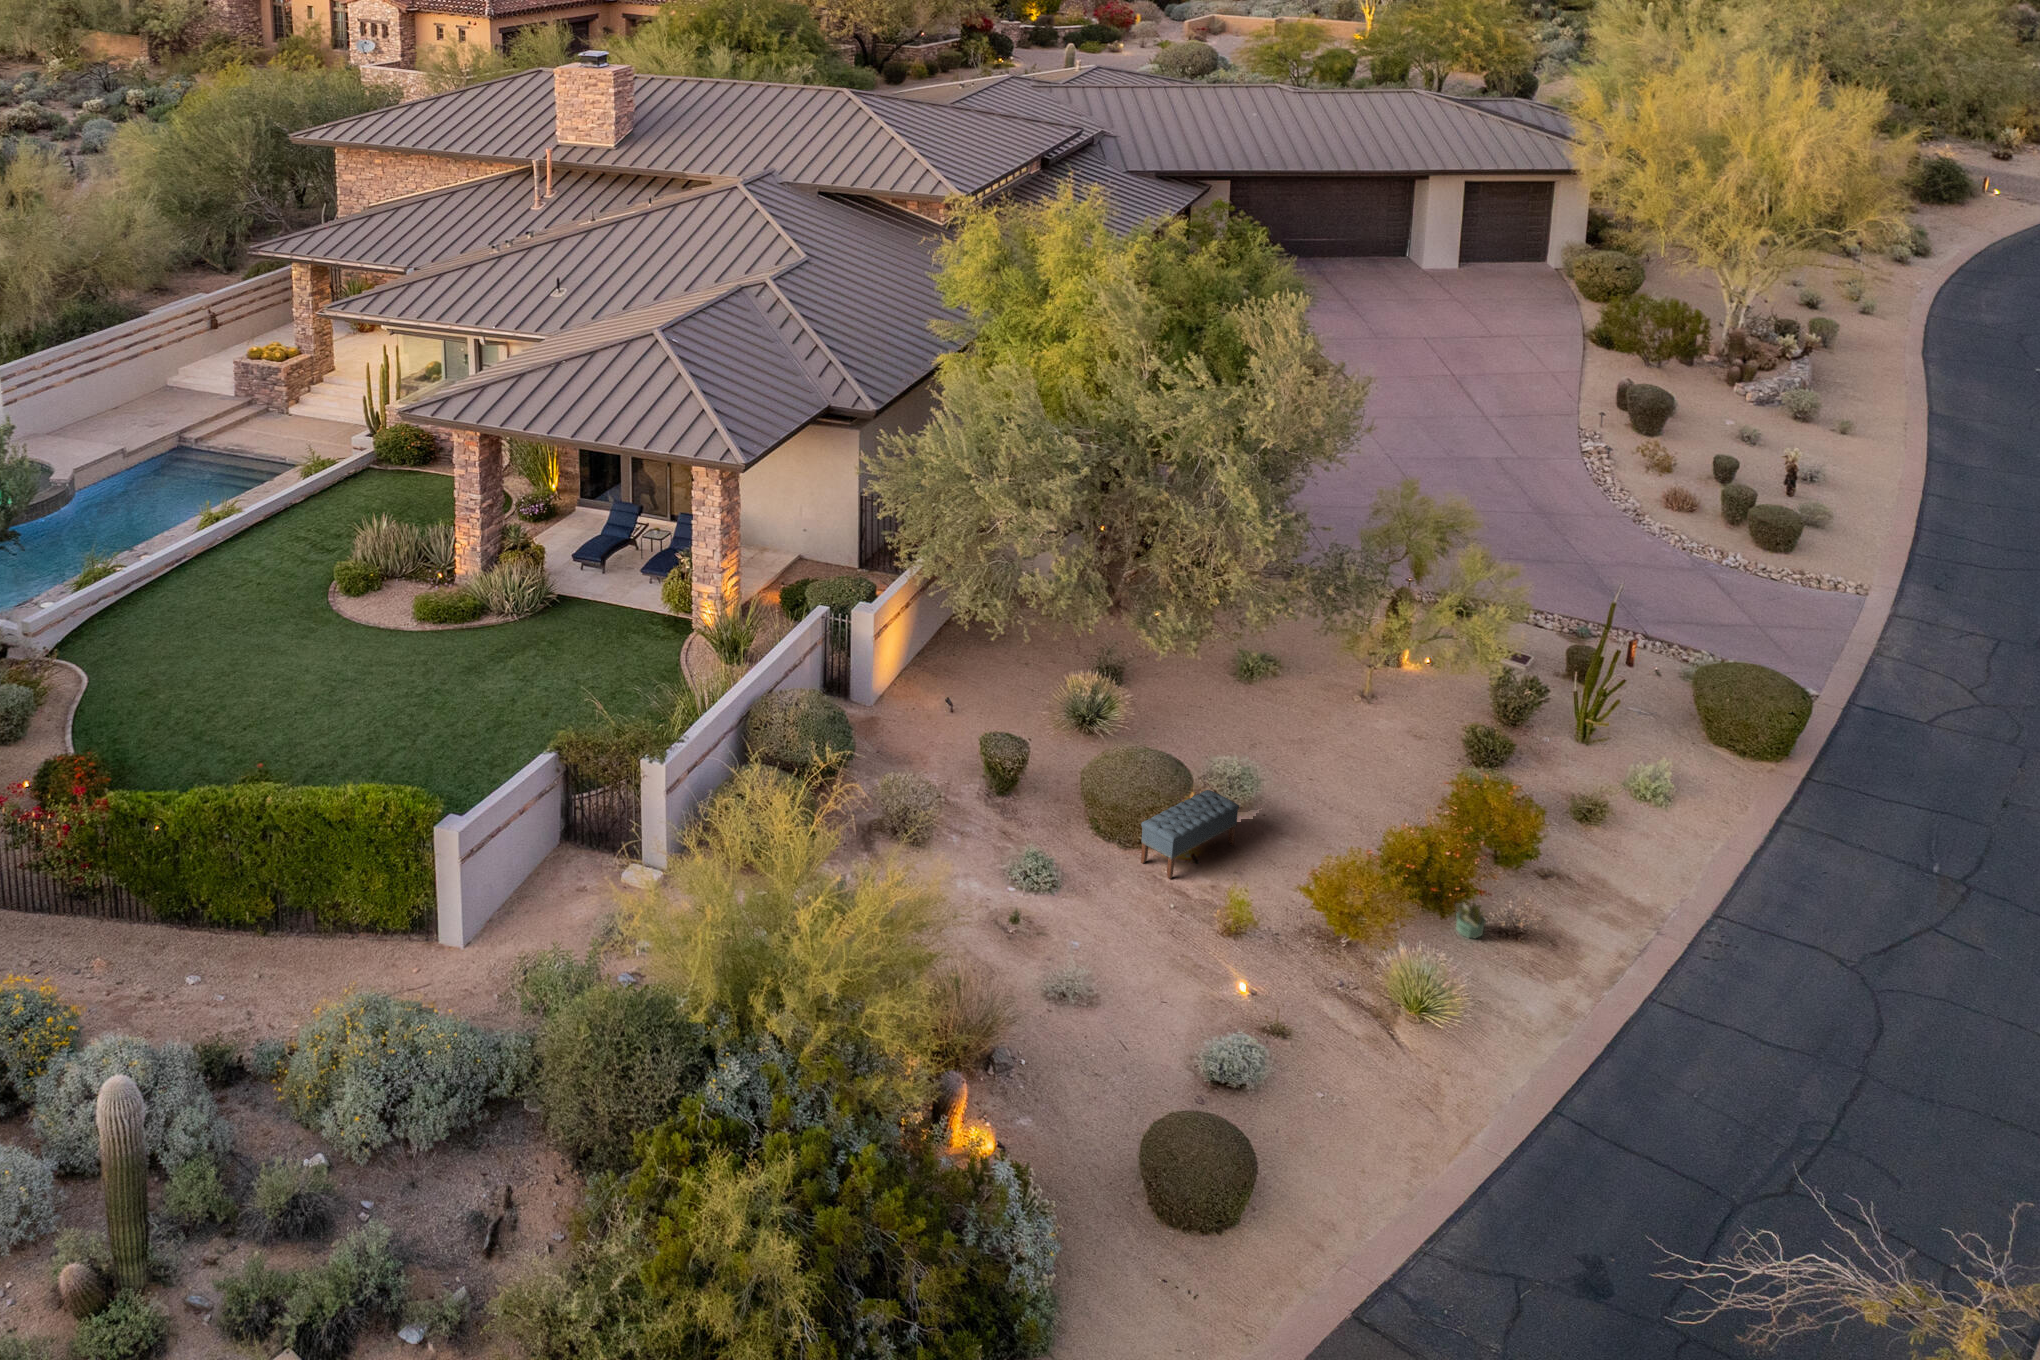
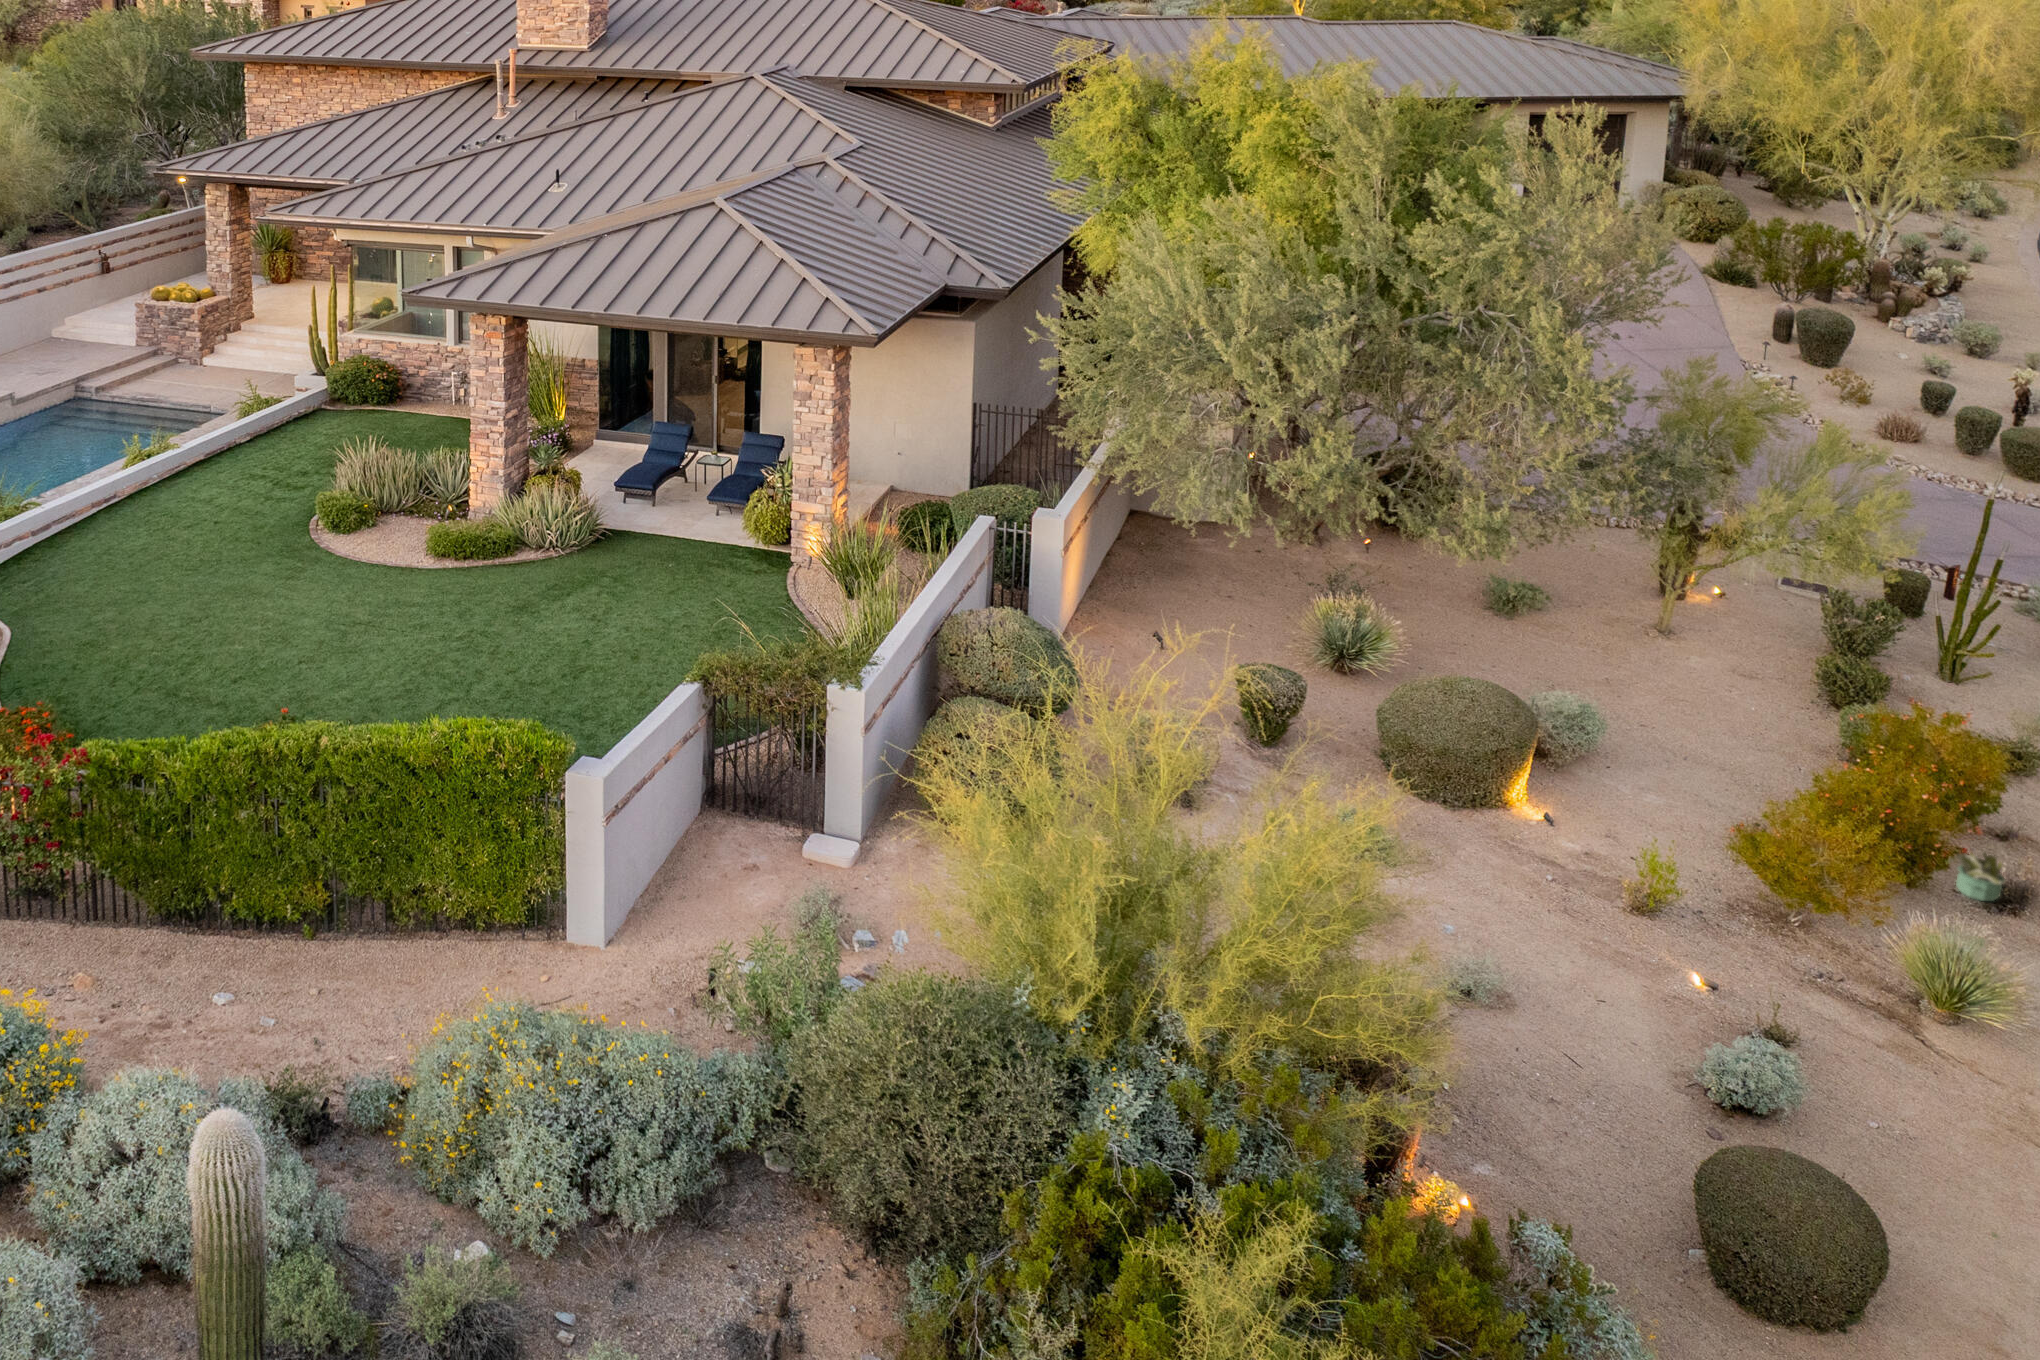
bench: present [1141,790,1239,879] -> none [1489,722,1609,836]

